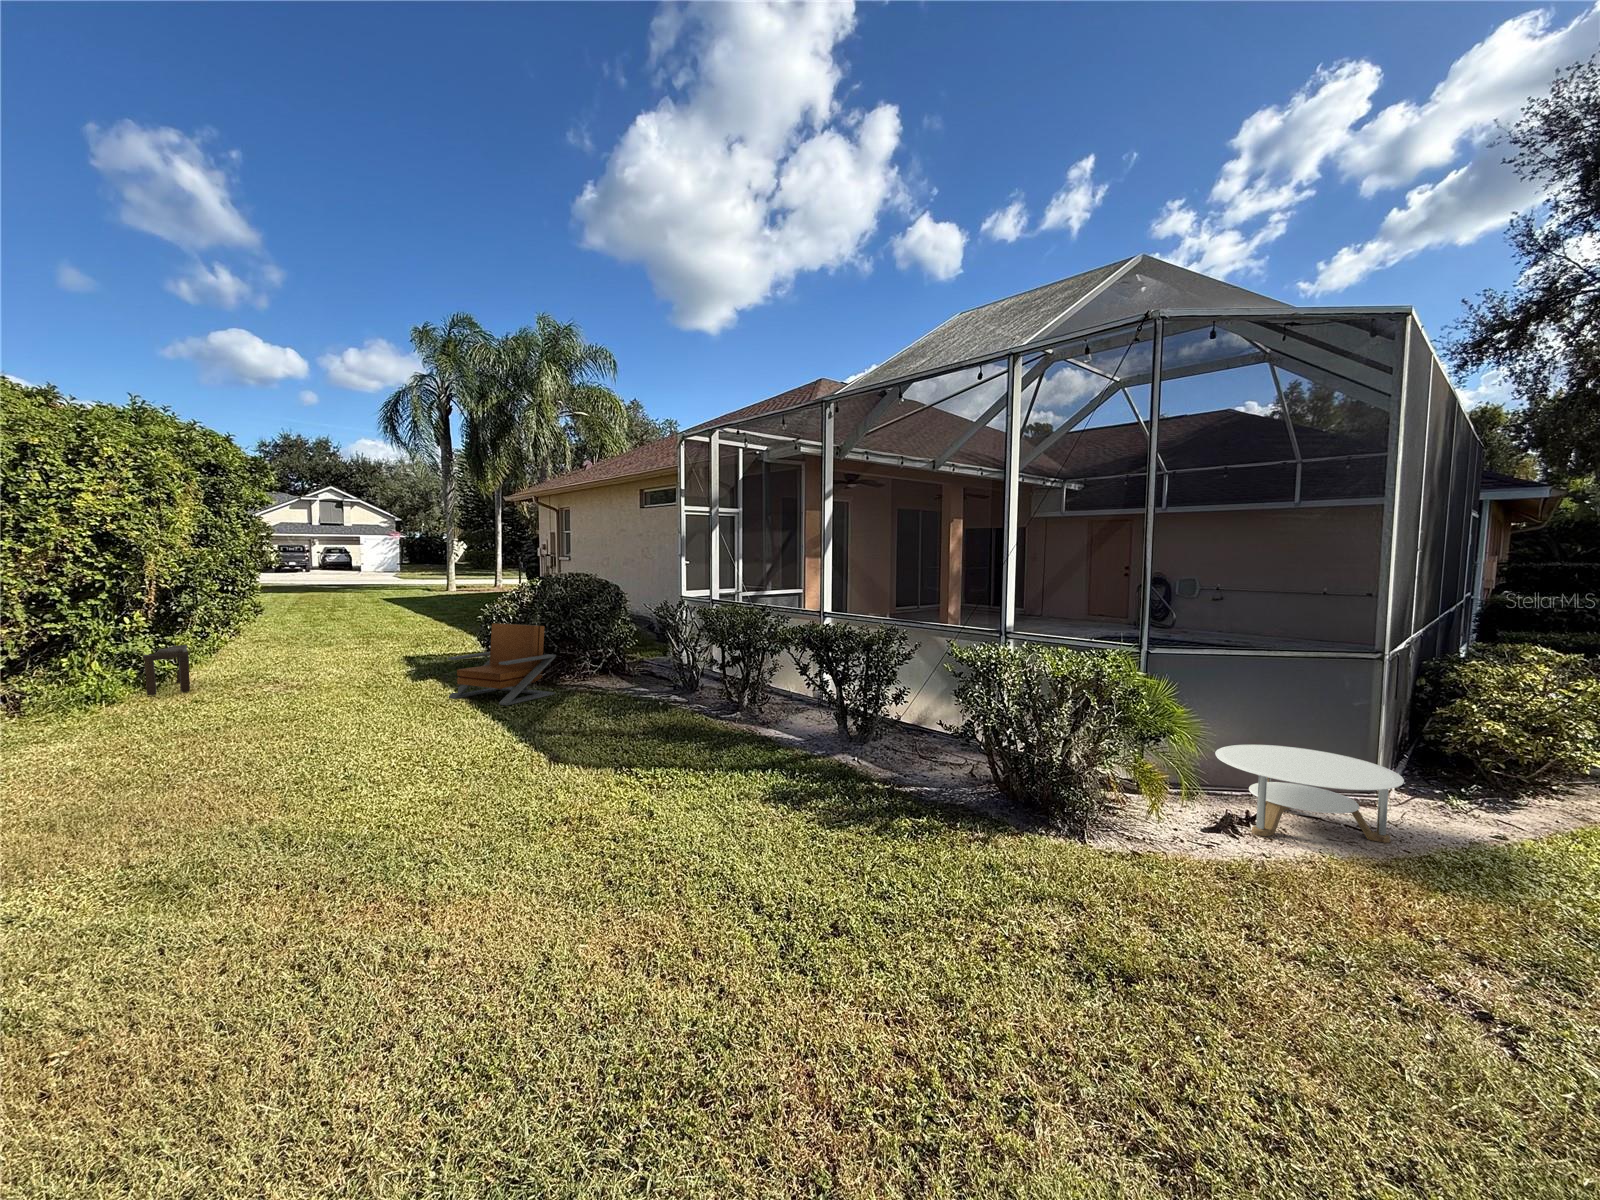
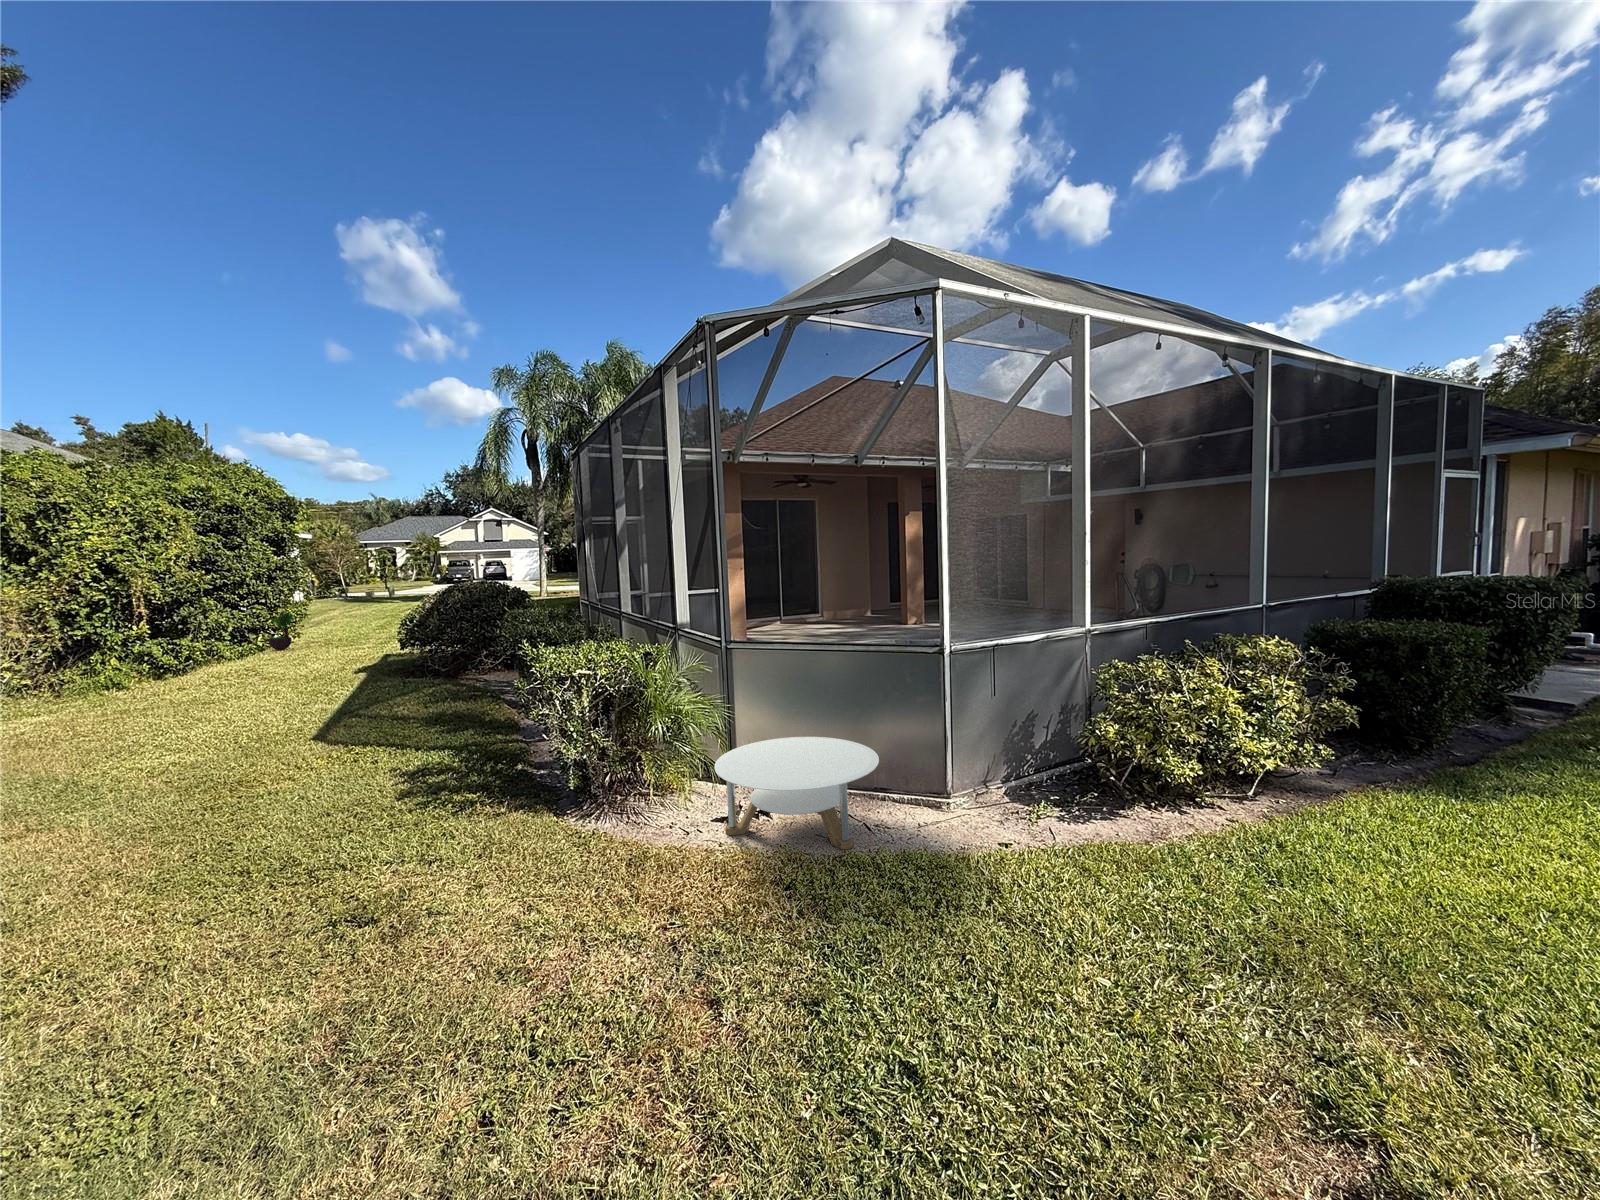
potted tree: none [227,600,263,652] -> present [269,613,294,650]
lounge chair: present [448,623,556,705] -> none [353,623,440,692]
bench: present [143,645,190,695] -> none [141,646,194,685]

